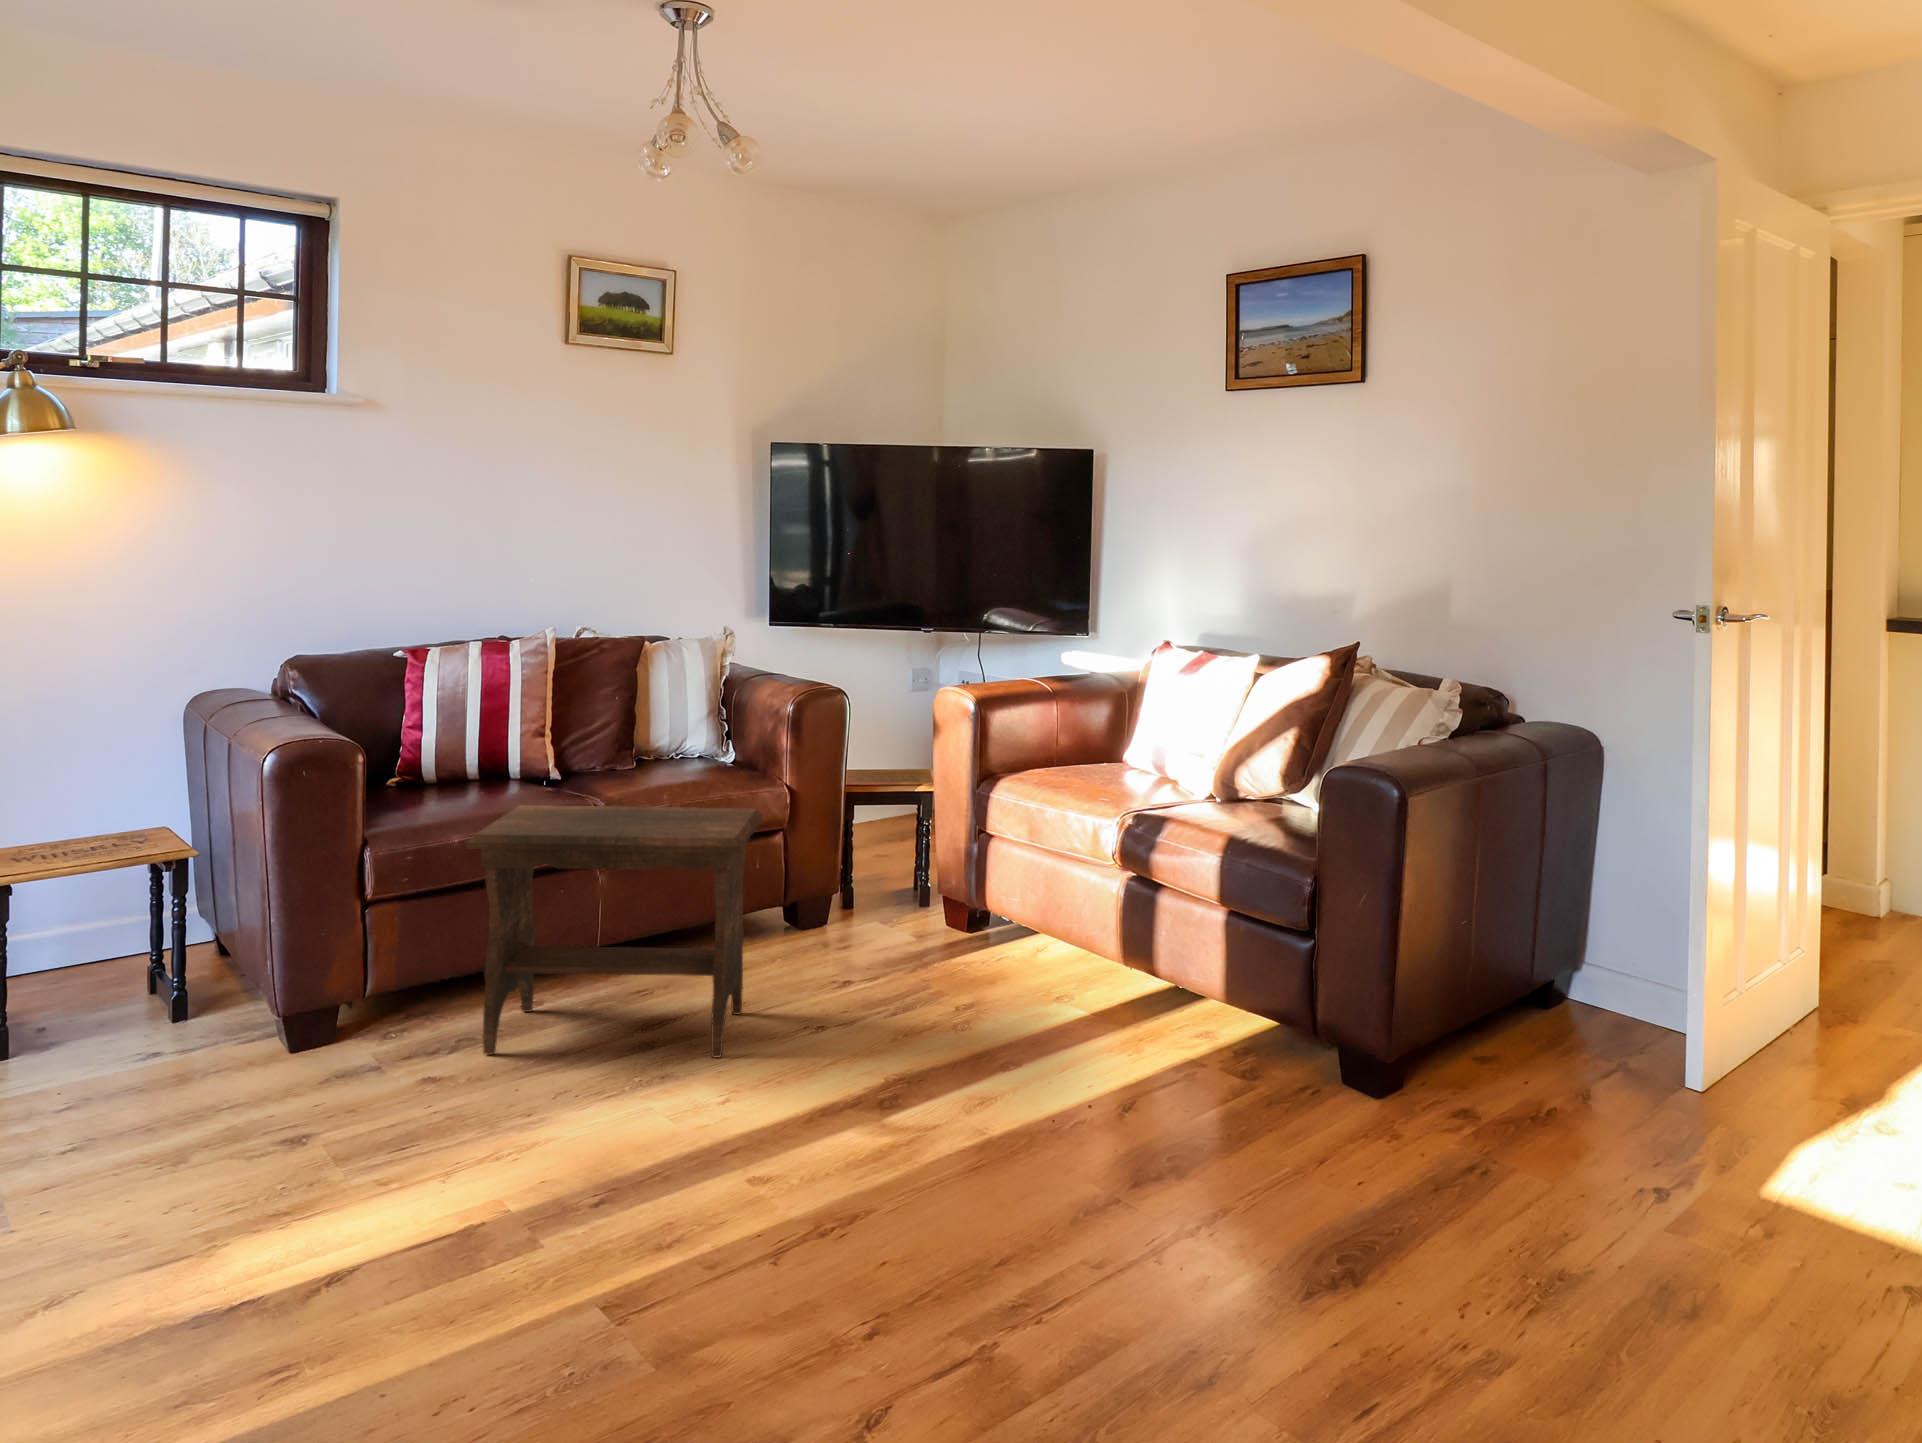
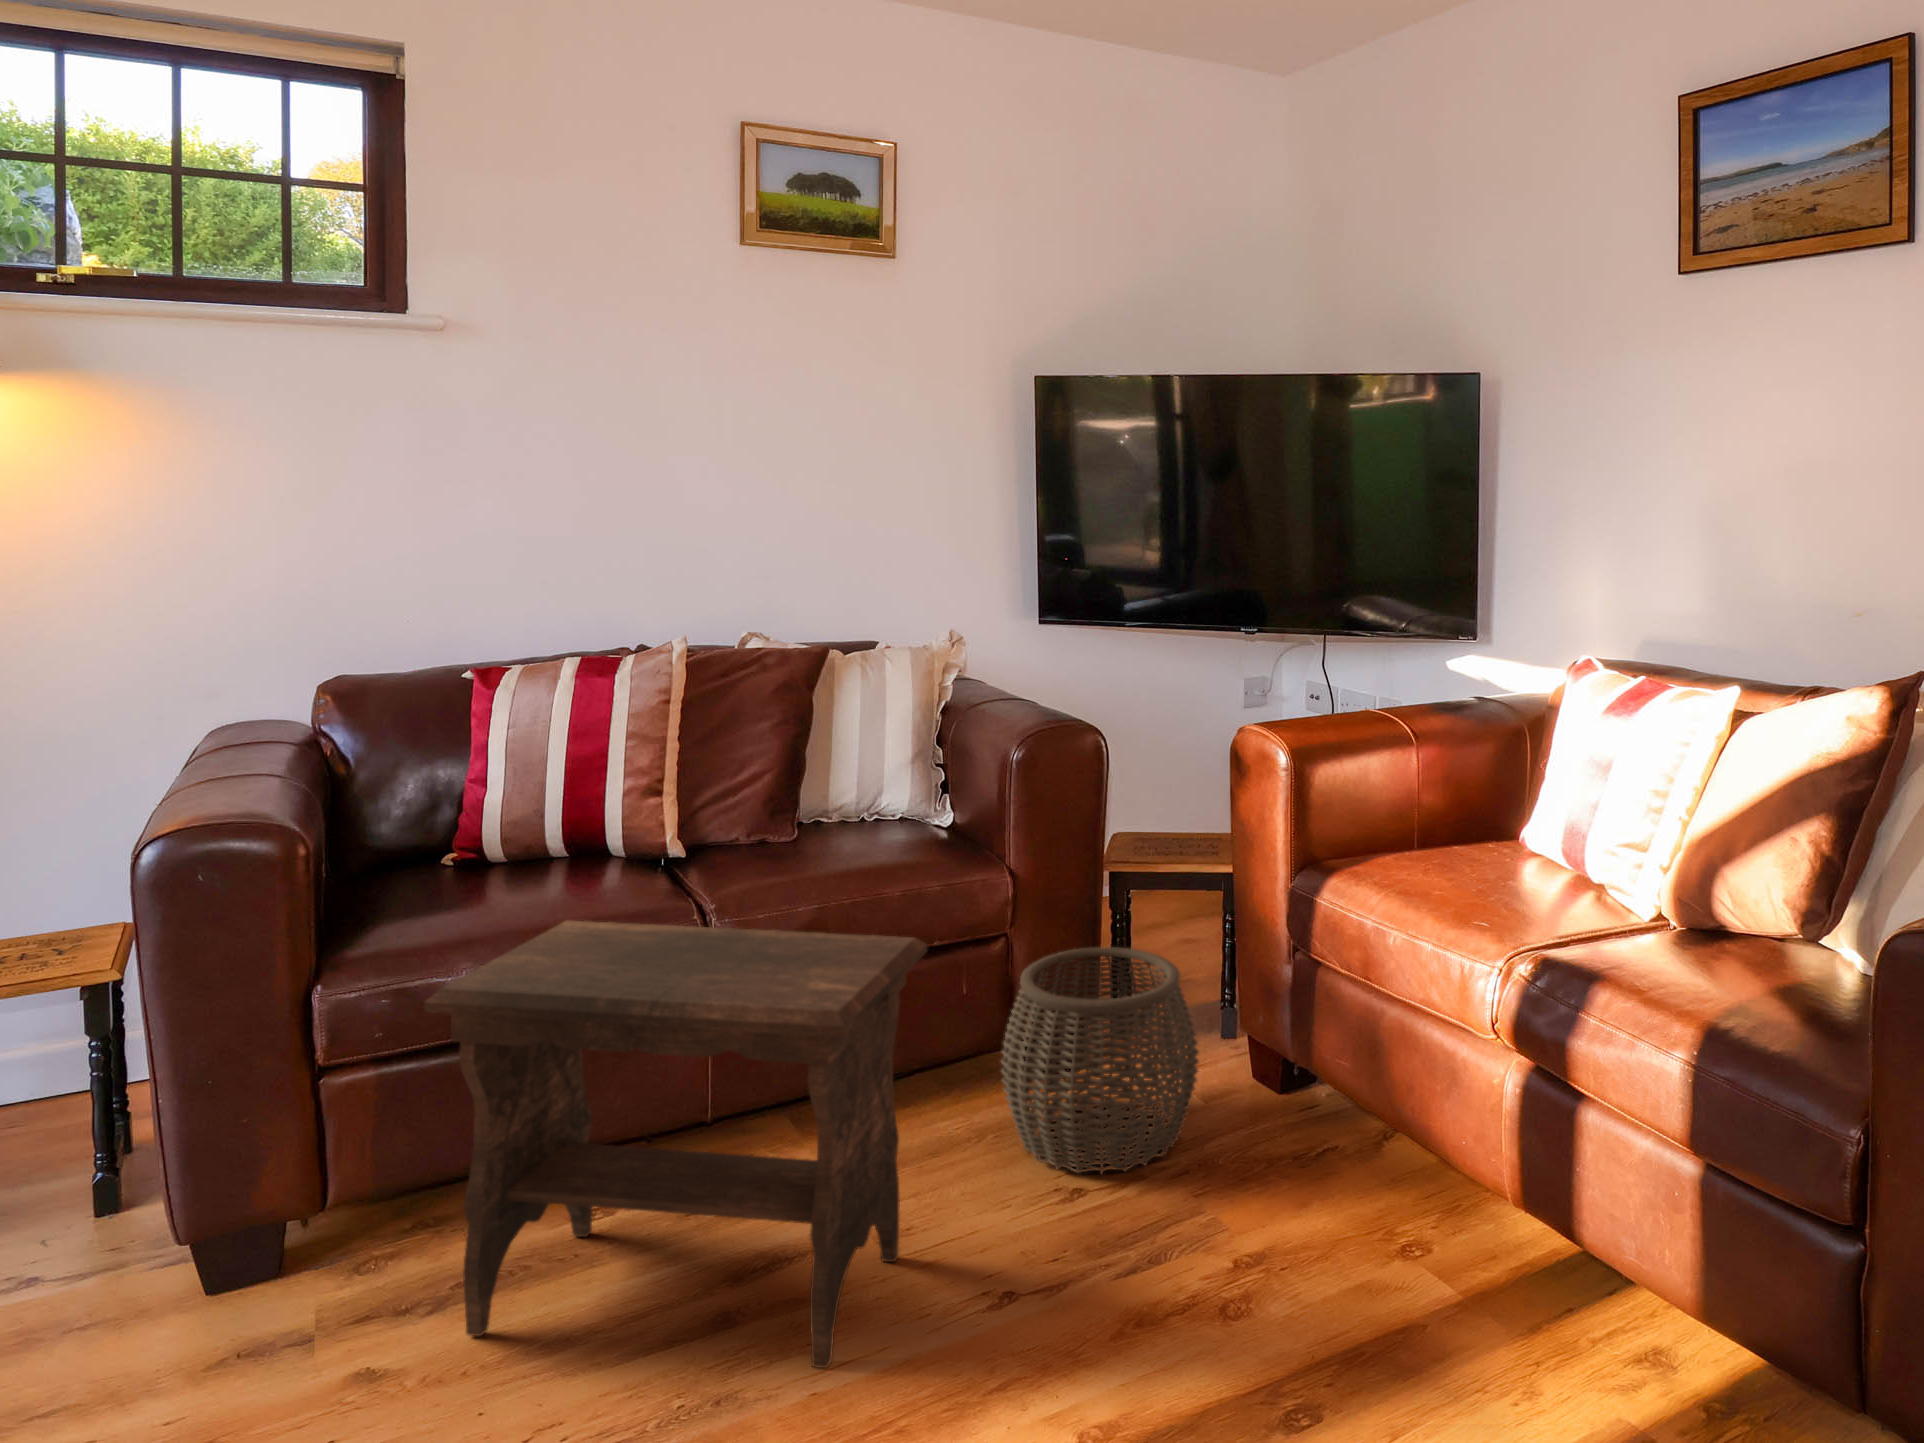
woven basket: none [787,834,917,972] -> present [1001,947,1199,1174]

